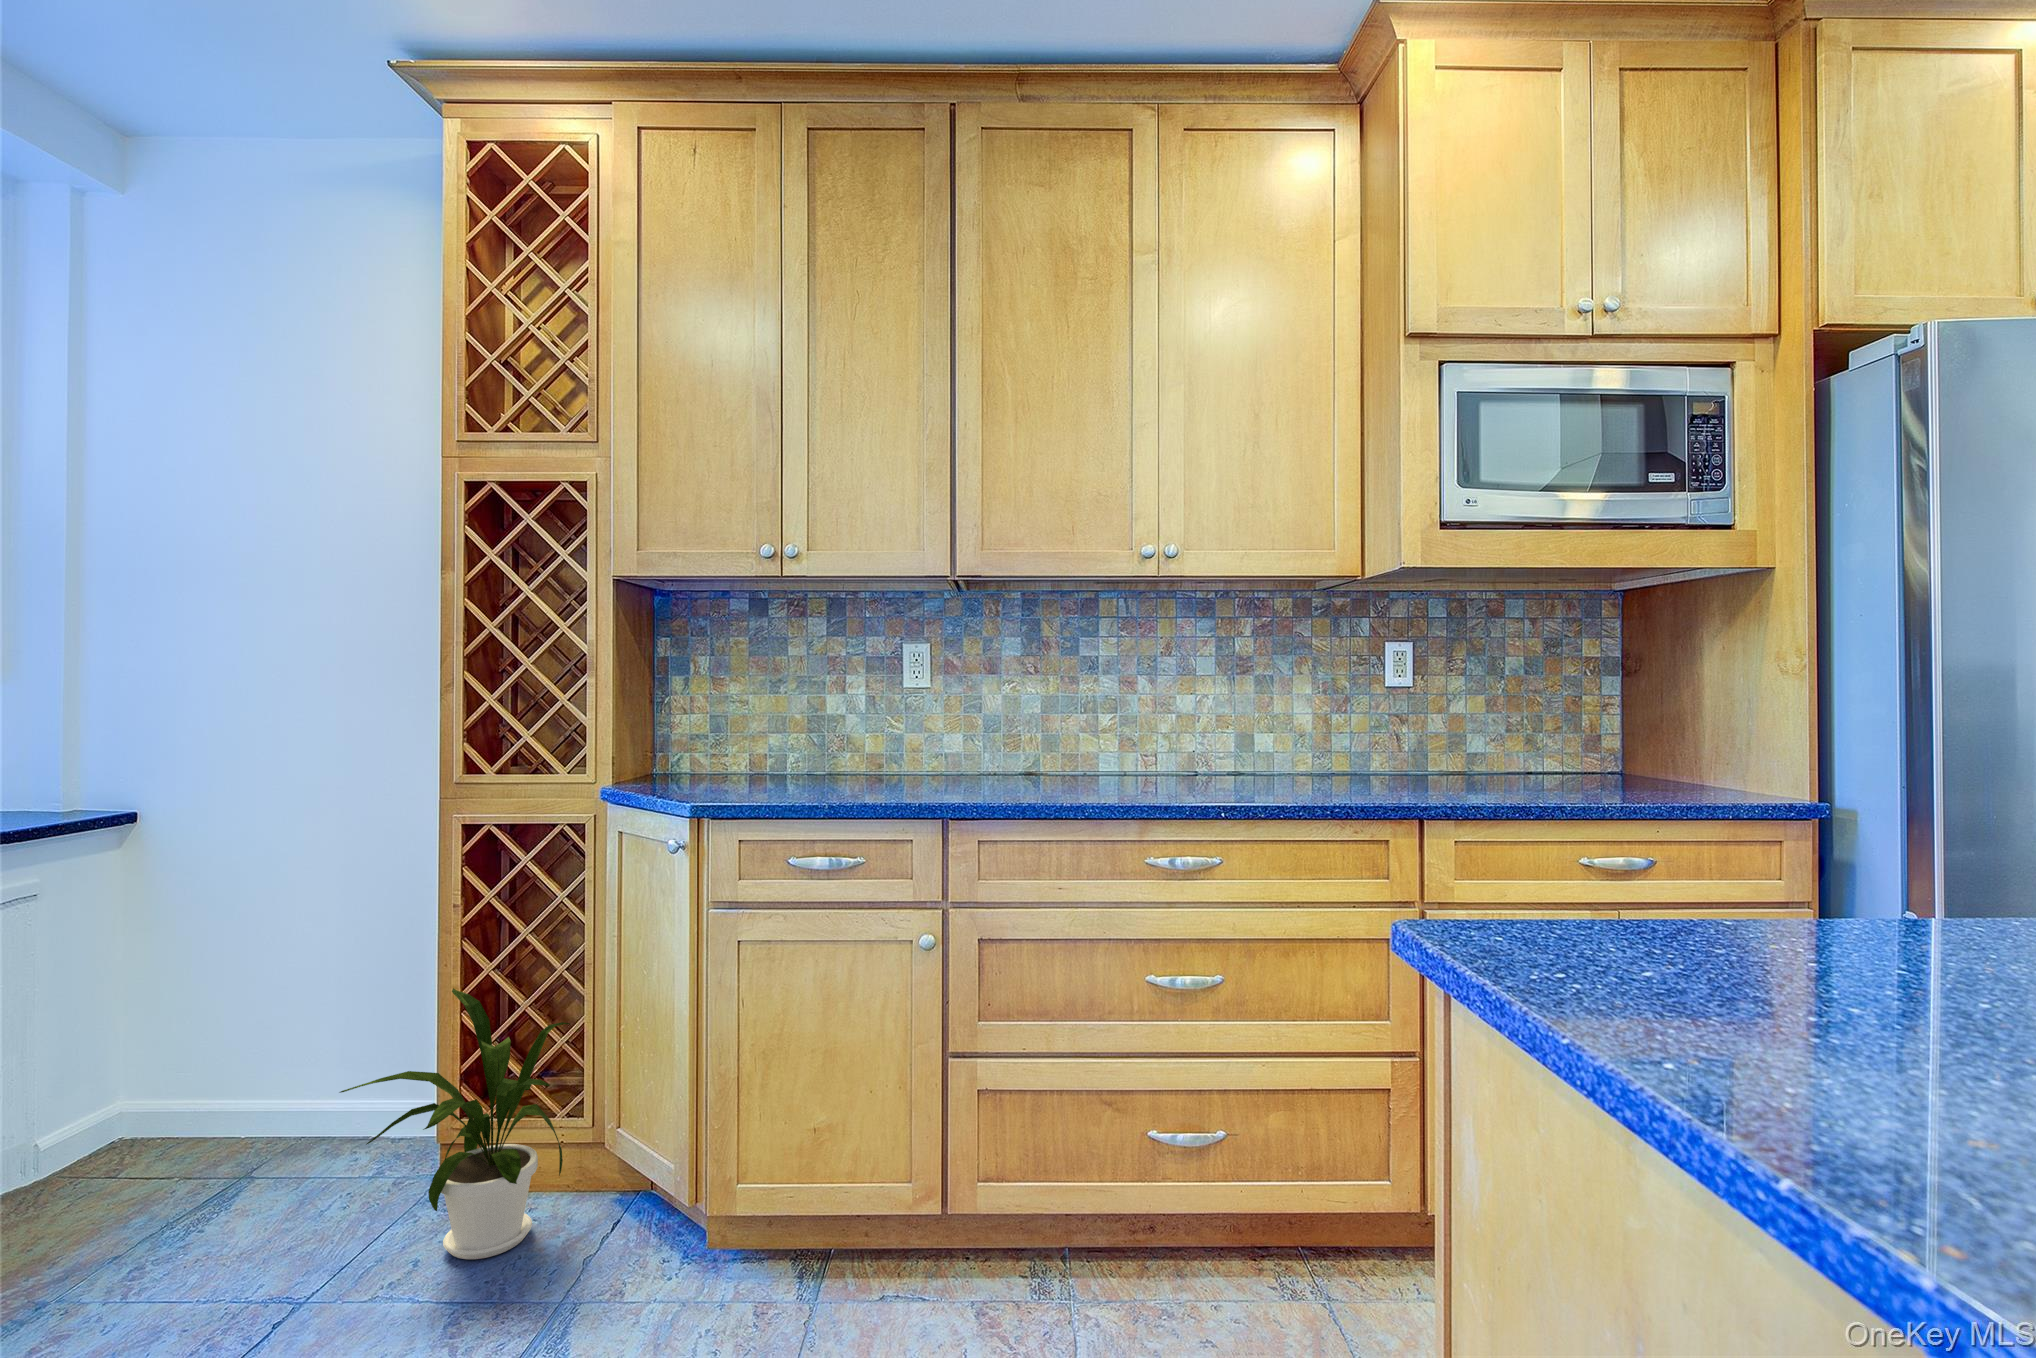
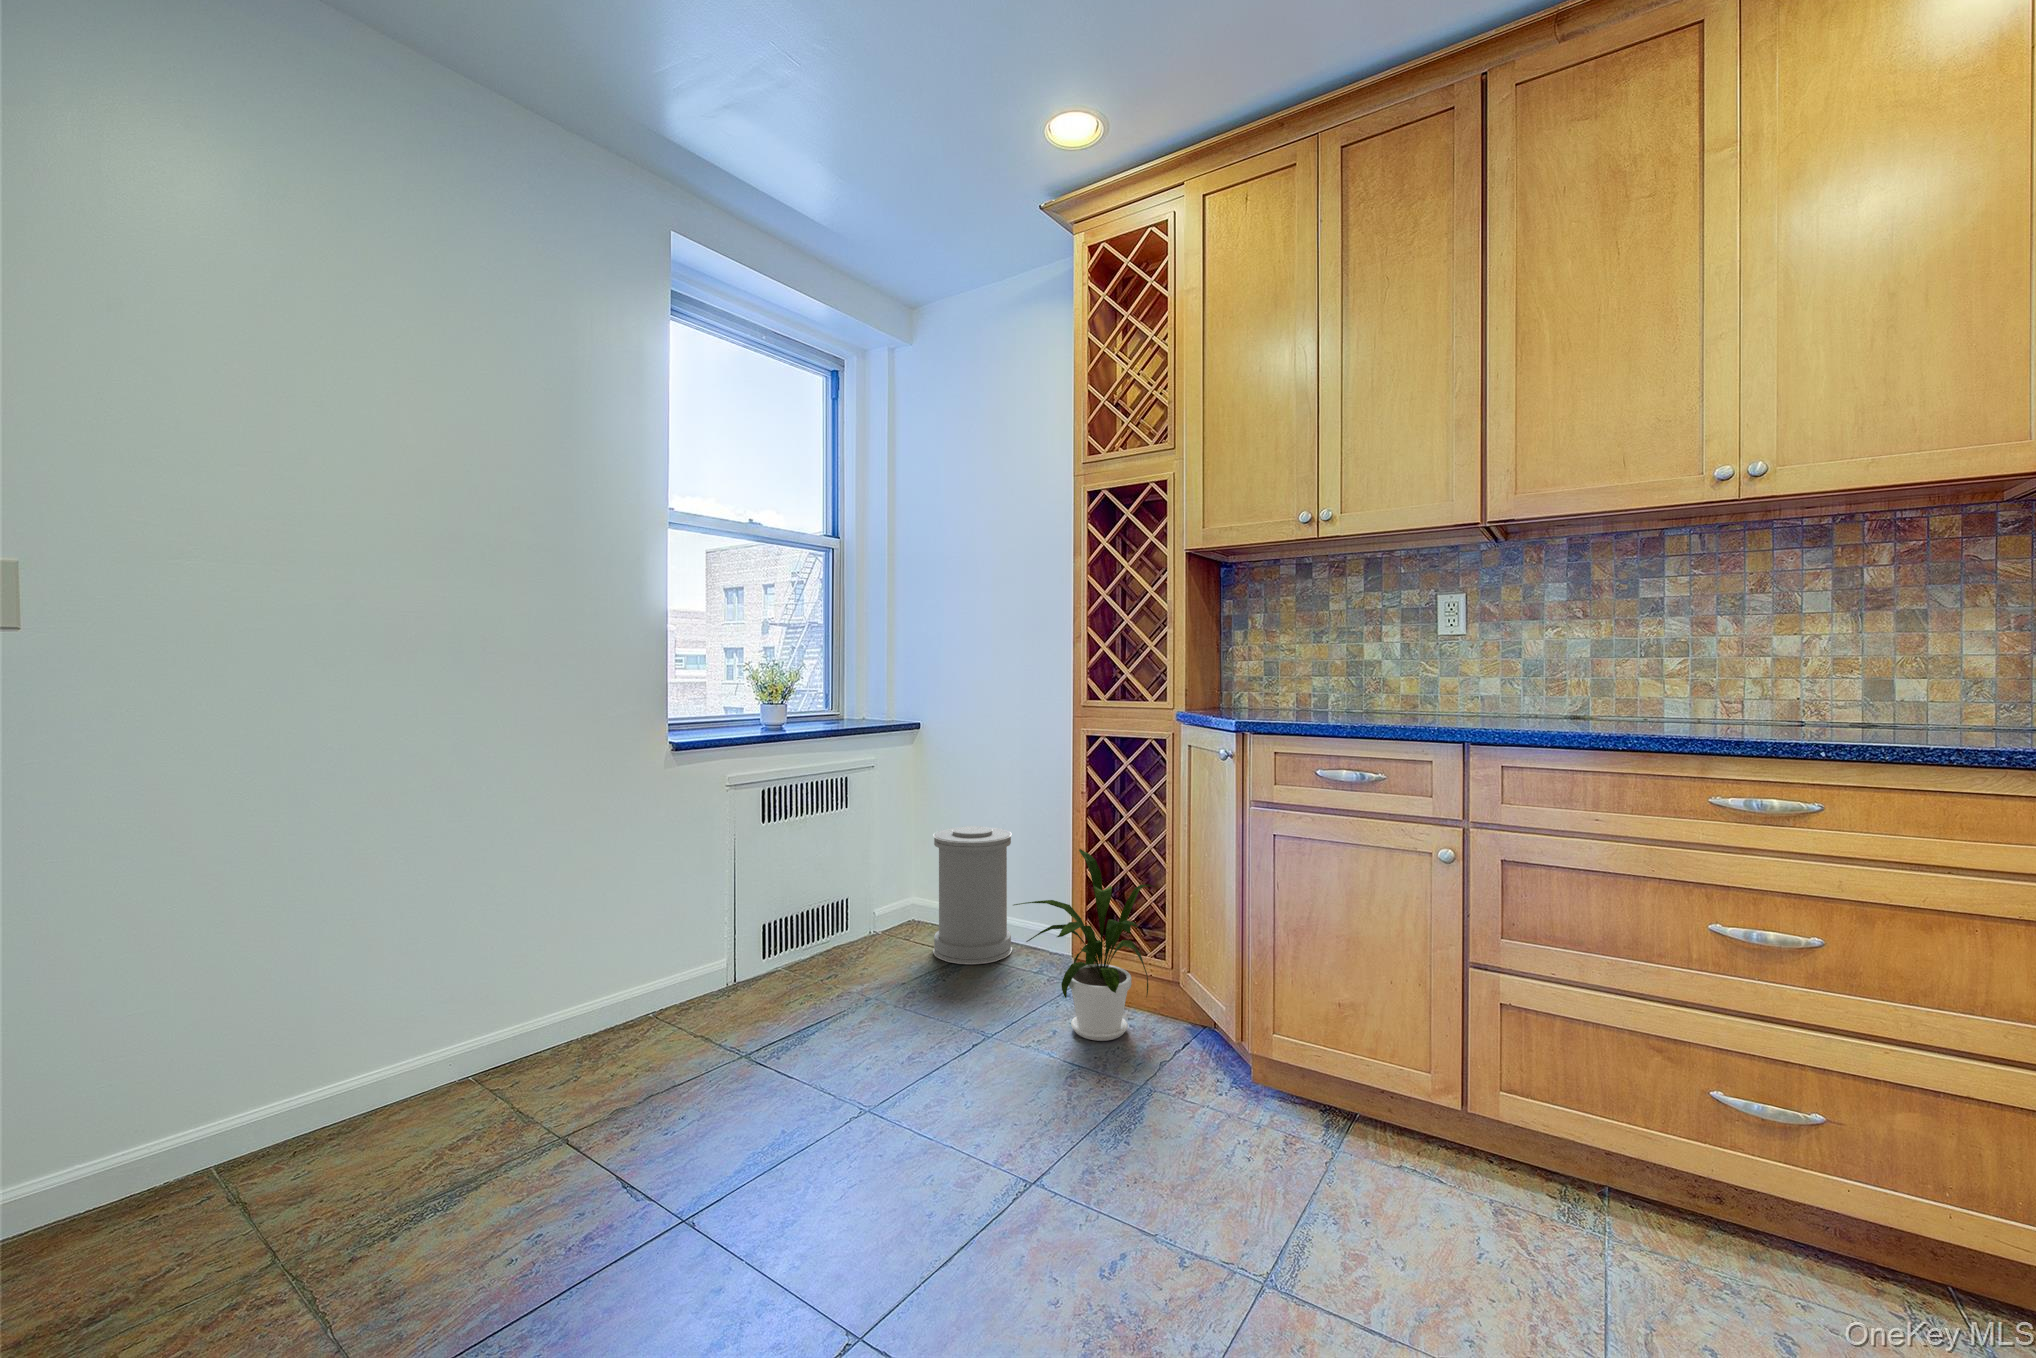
trash can: none [171,969,326,1200] -> present [933,826,1012,964]

